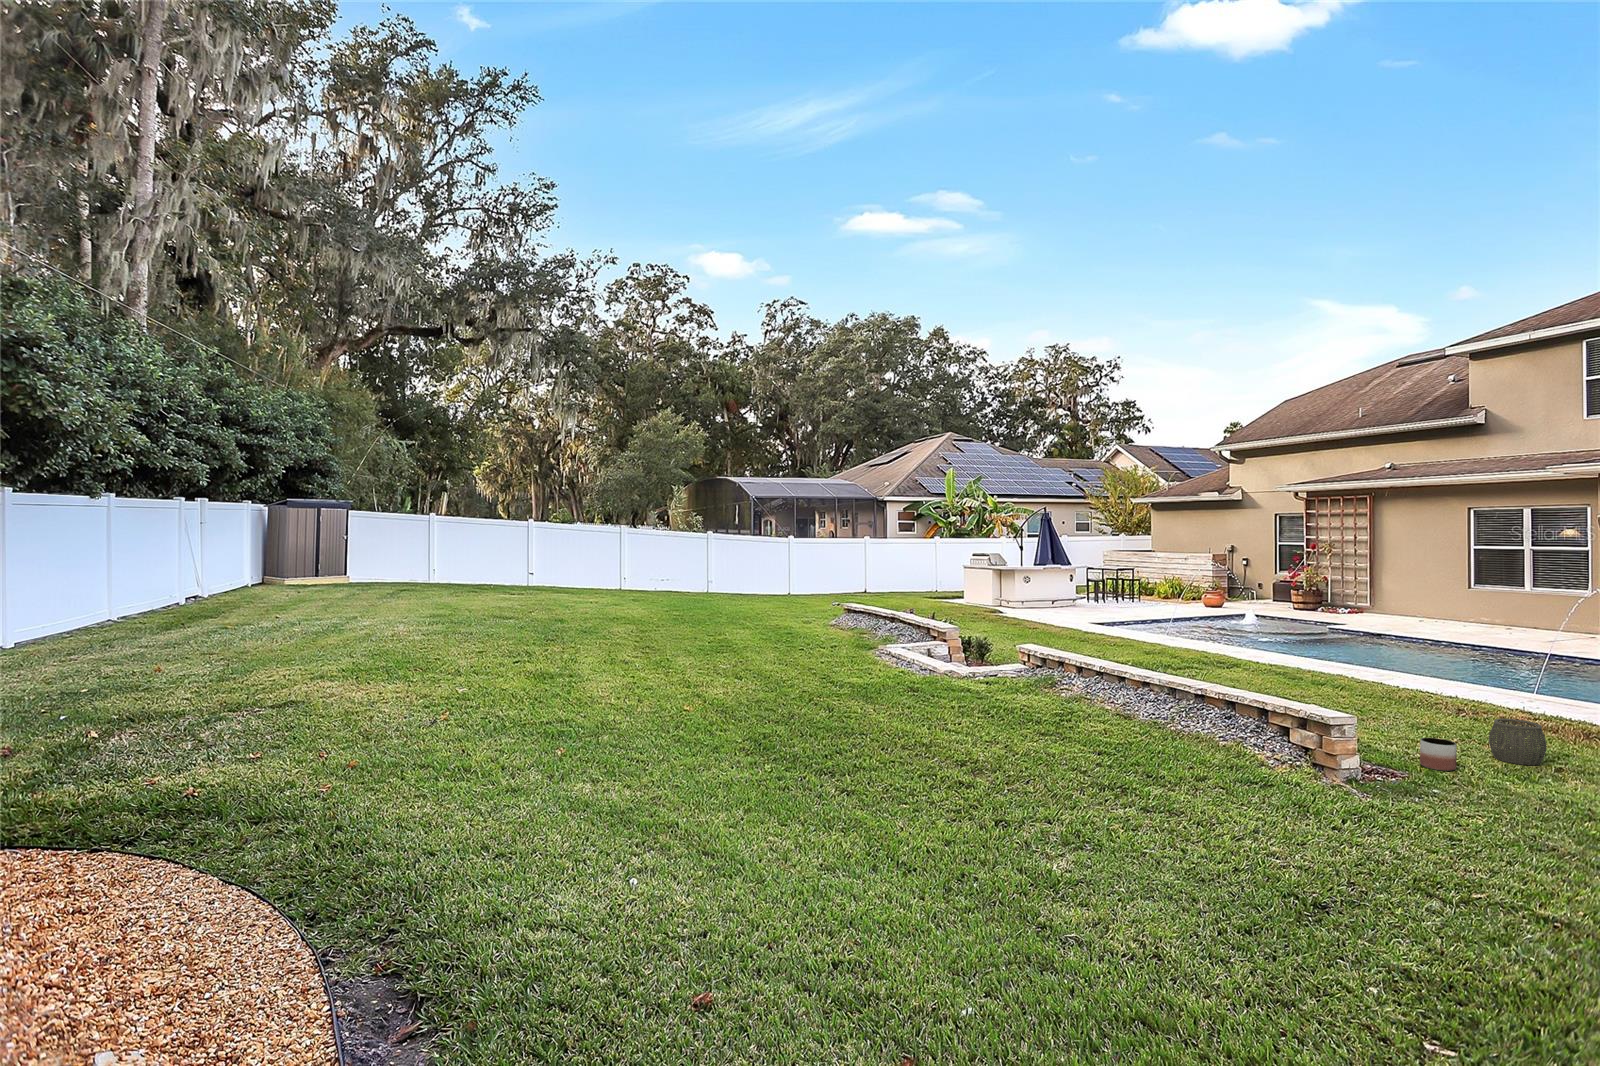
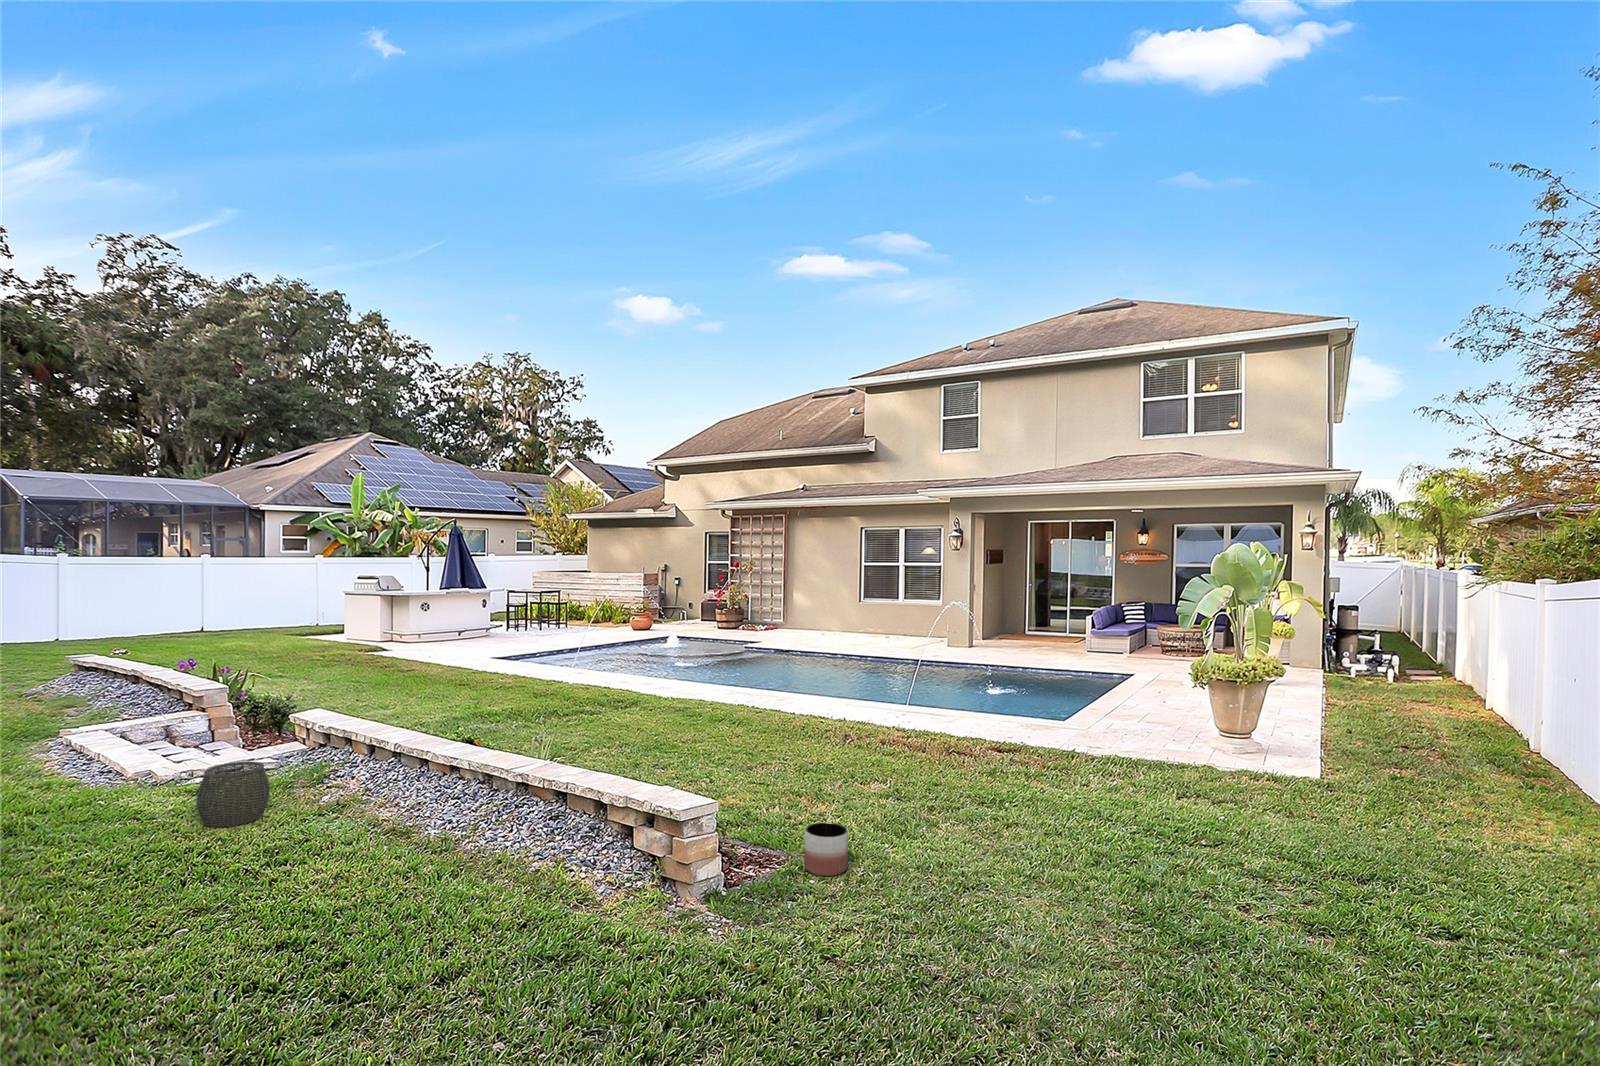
woven basket: present [1489,719,1547,765] -> present [196,762,270,828]

